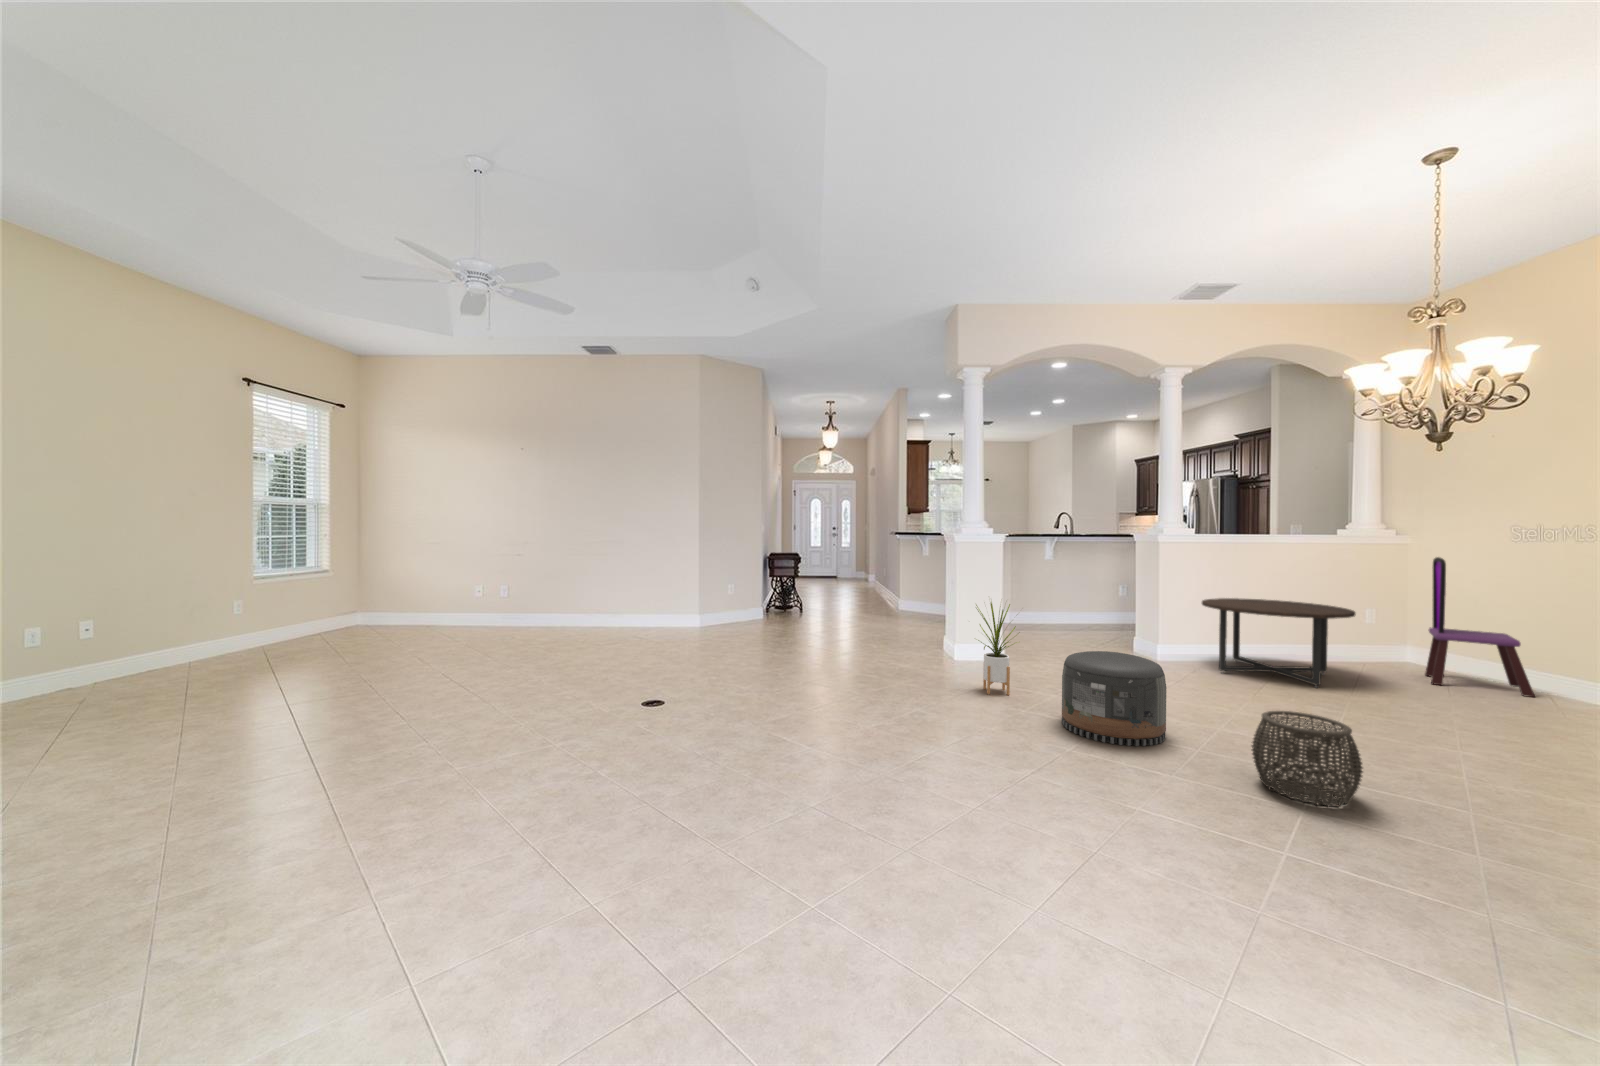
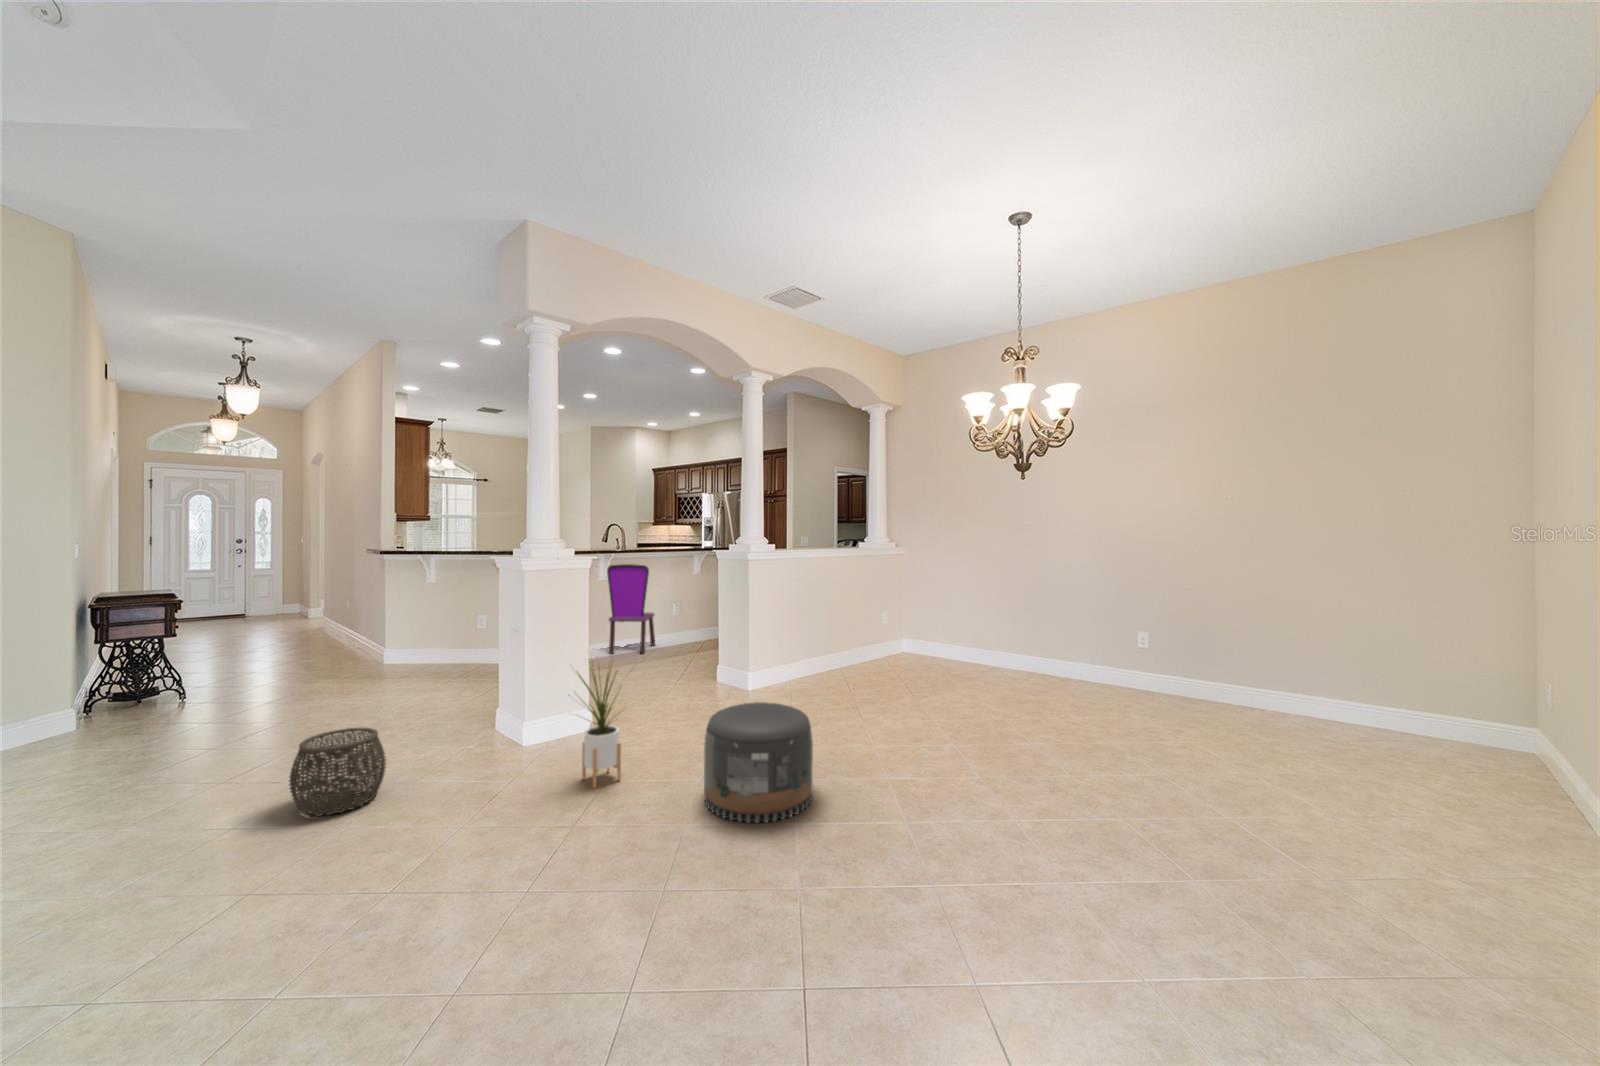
dining chair: present [1425,557,1535,697] -> present [607,564,655,654]
coffee table: present [1202,598,1356,687] -> none [763,609,870,686]
woven basket: present [1252,711,1363,806] -> present [289,728,386,816]

